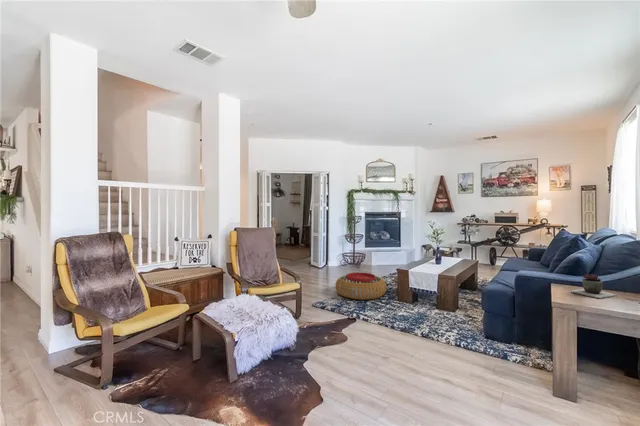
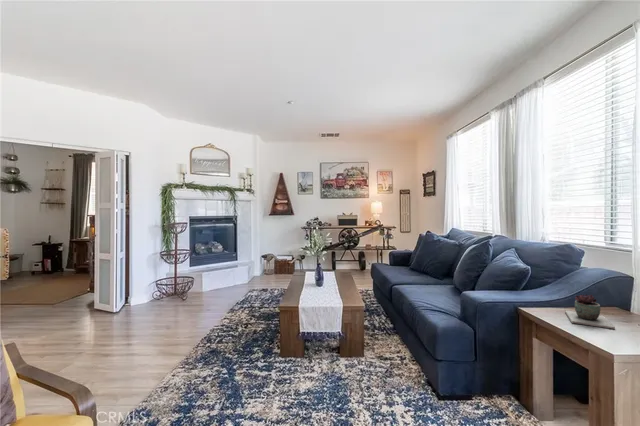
pouf: present [335,272,386,300] -> none [167,316,257,373]

